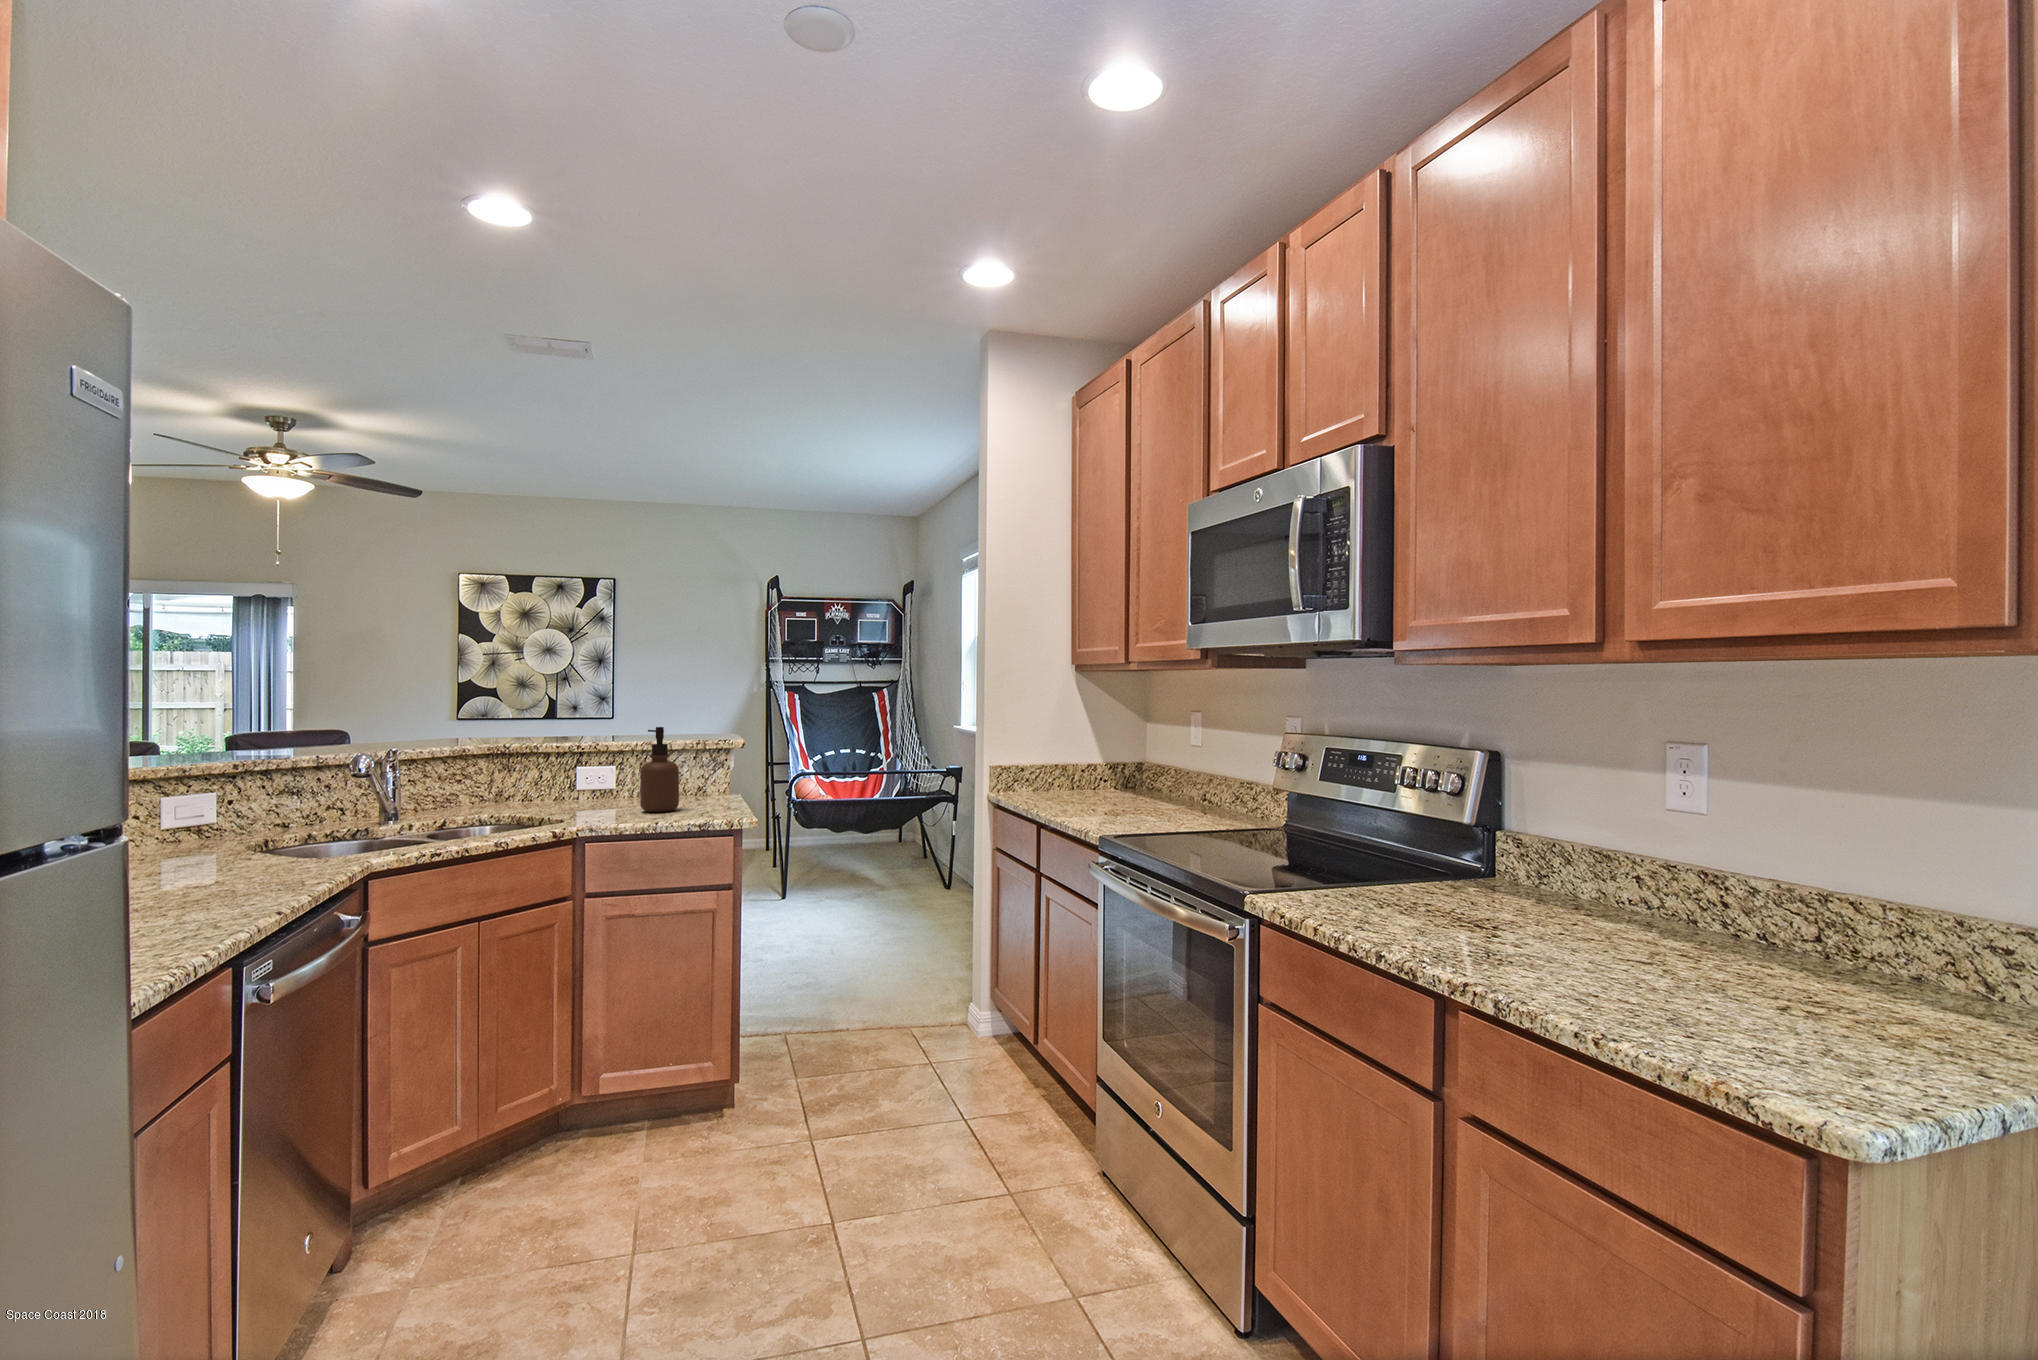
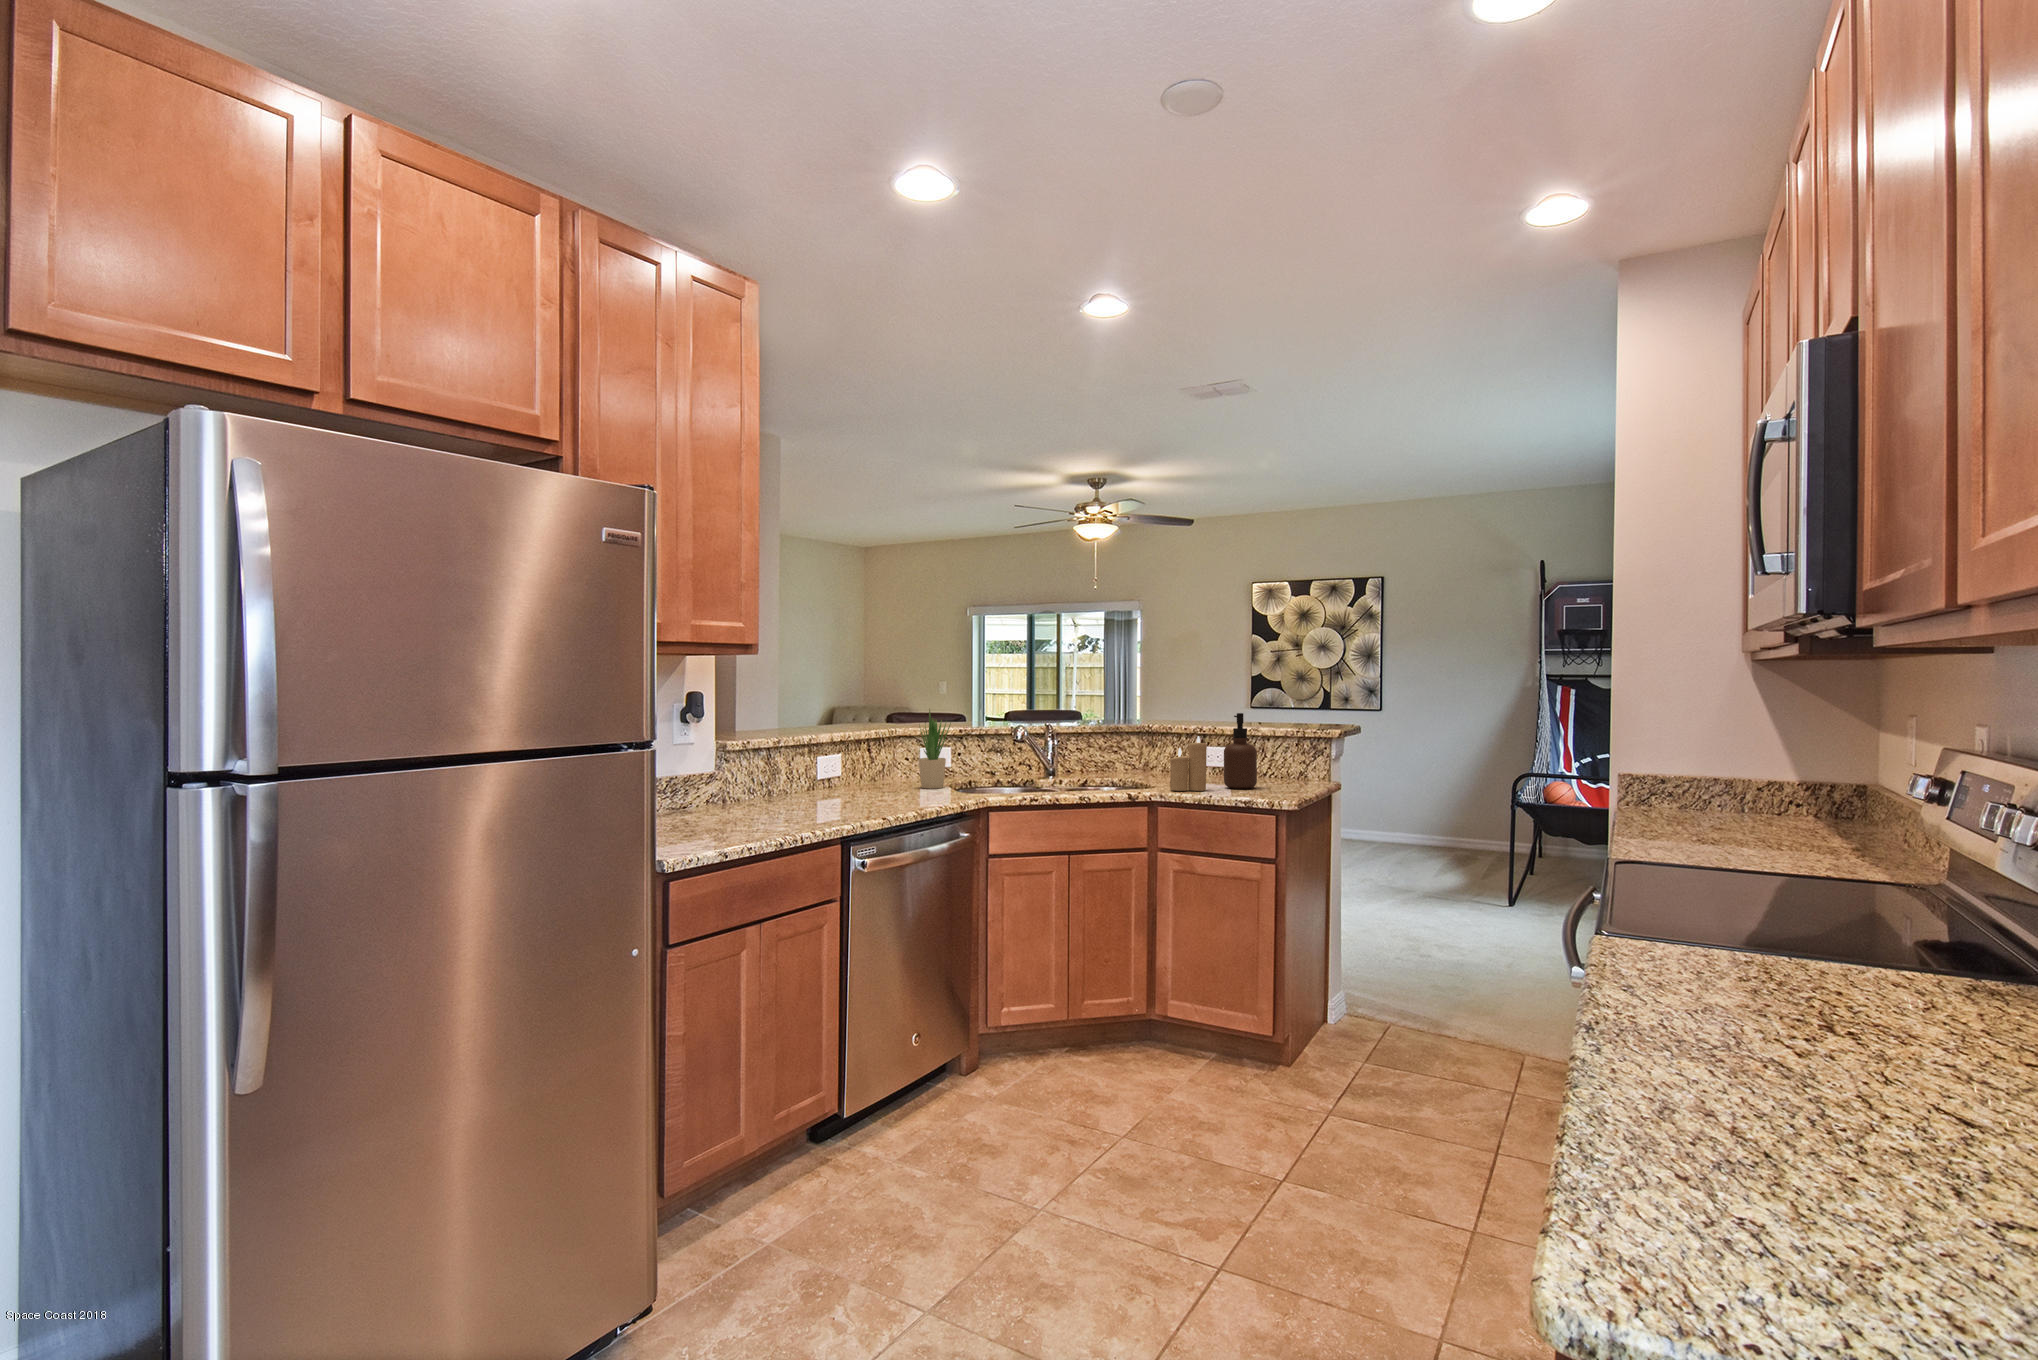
potted plant: none [174,736,241,862] -> present [919,710,951,789]
candle: none [588,755,632,822] -> present [1170,736,1207,791]

